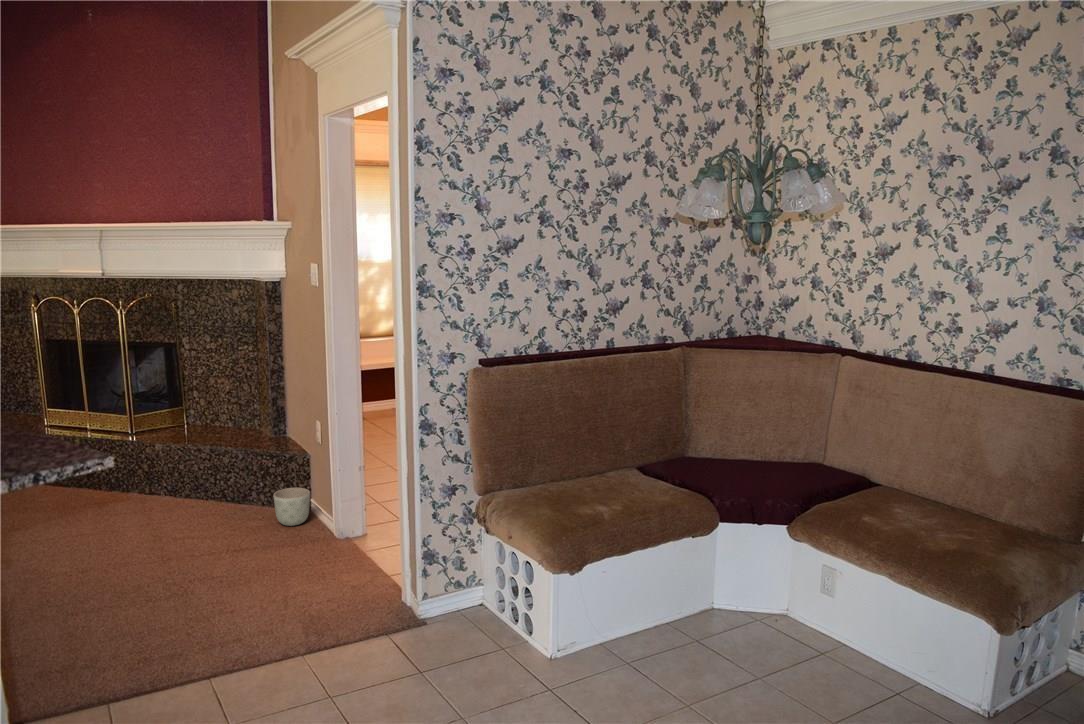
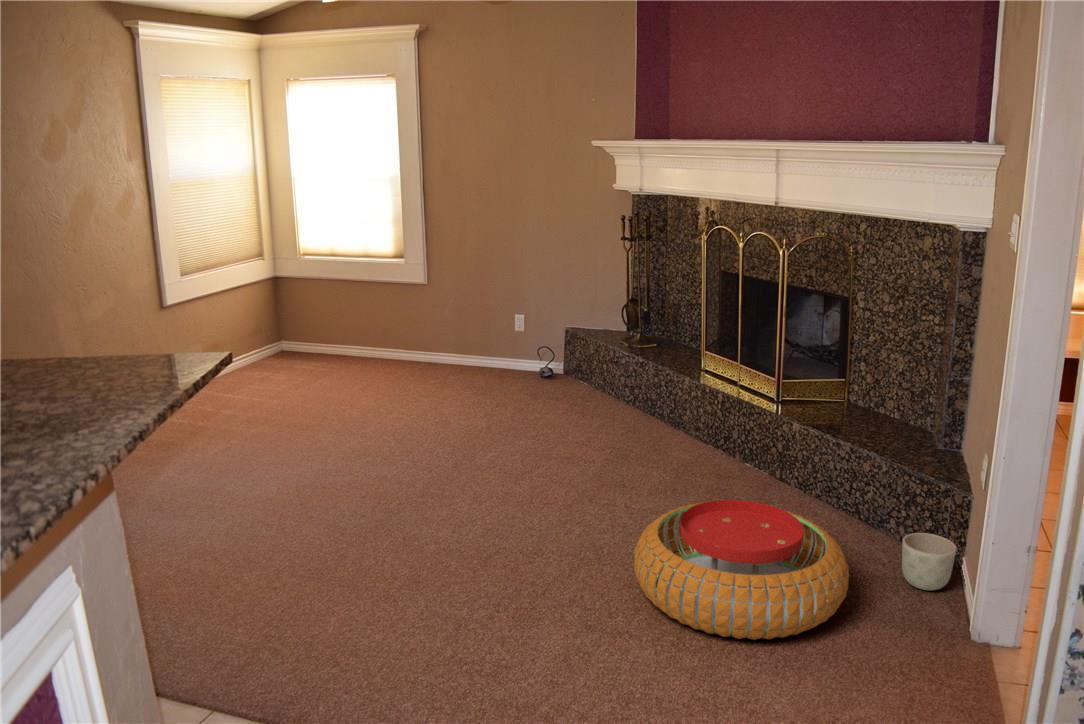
pouf: none [70,496,254,599] -> present [634,500,849,640]

